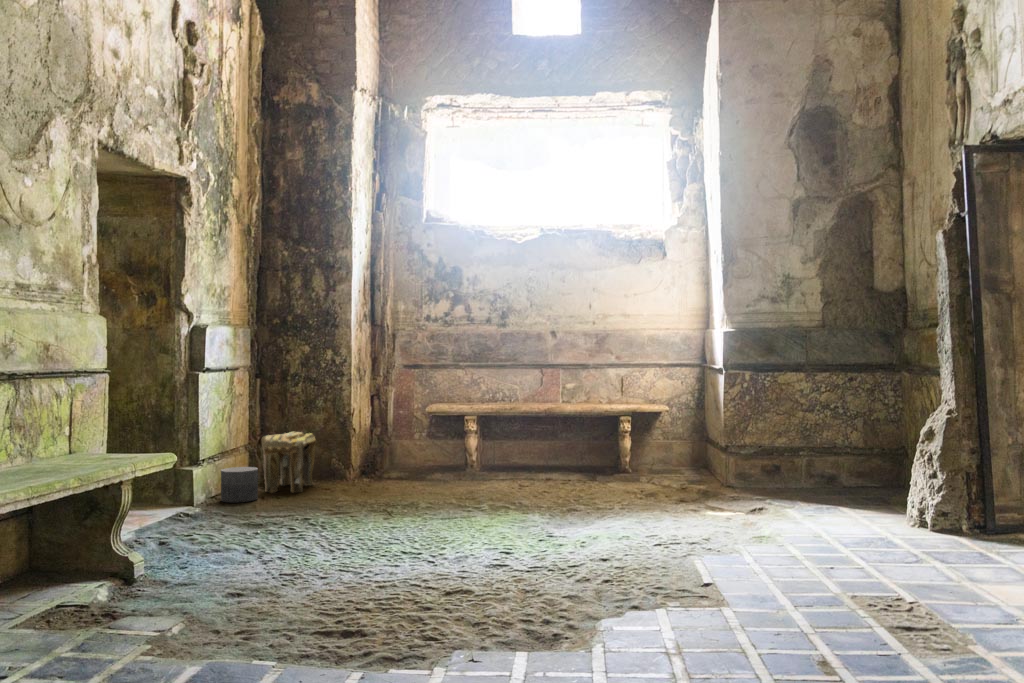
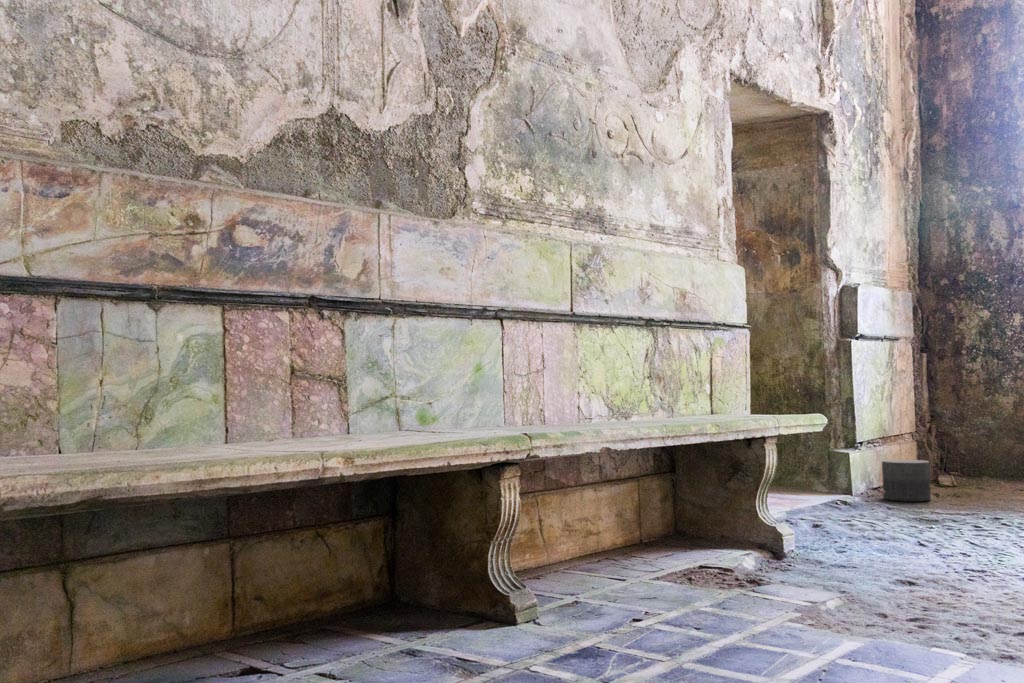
stool: present [262,432,316,493] -> none [933,421,1008,498]

